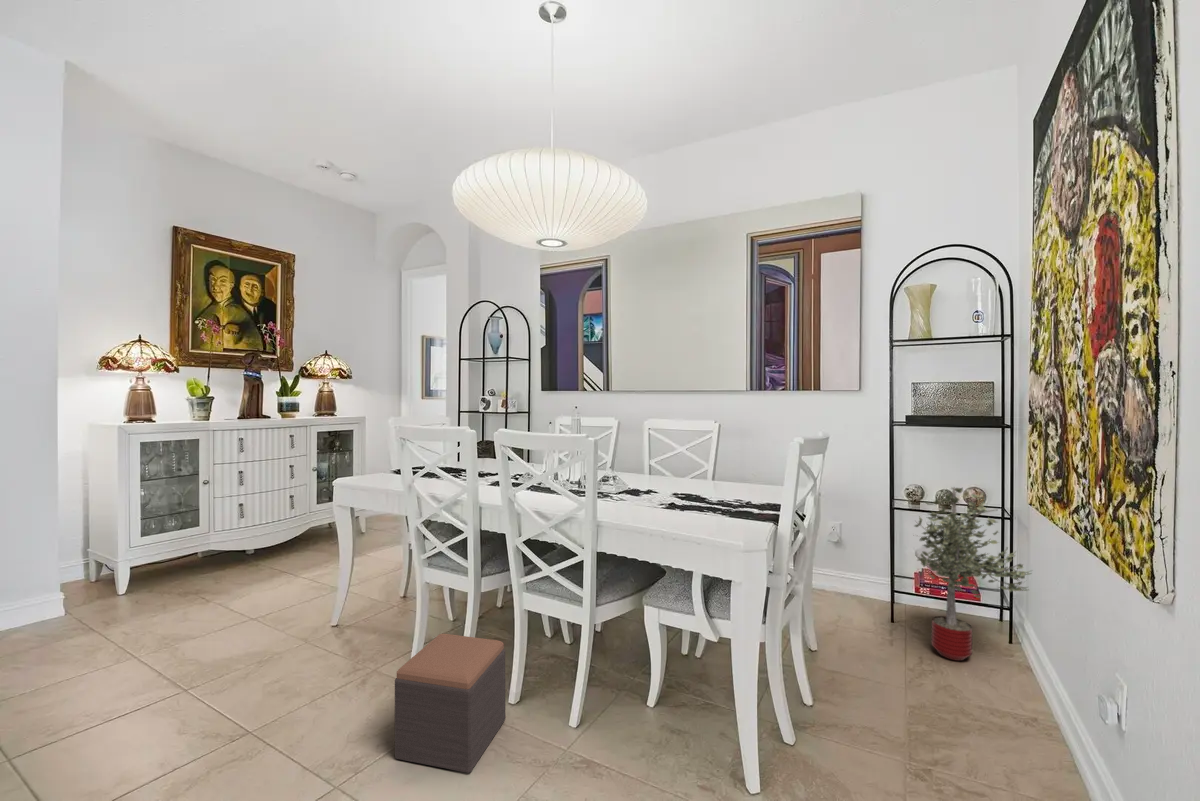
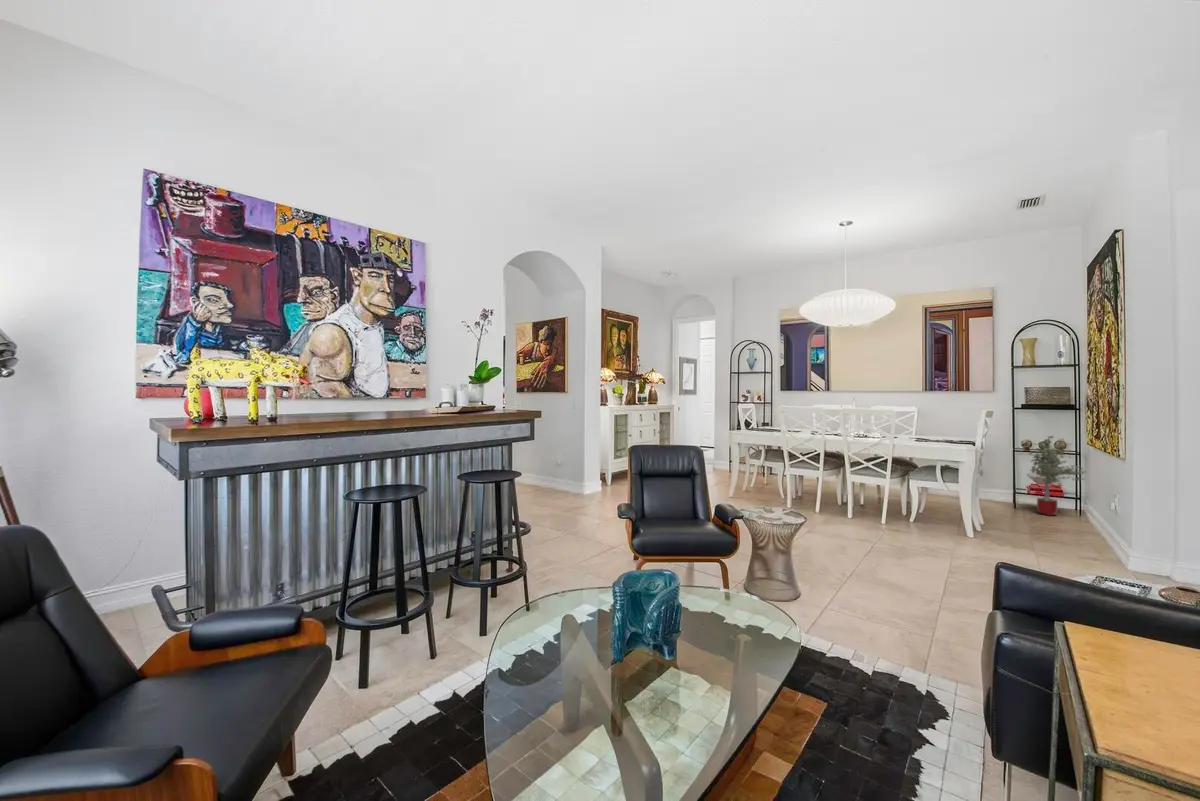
footstool: present [395,633,505,773] -> none [828,487,865,528]

